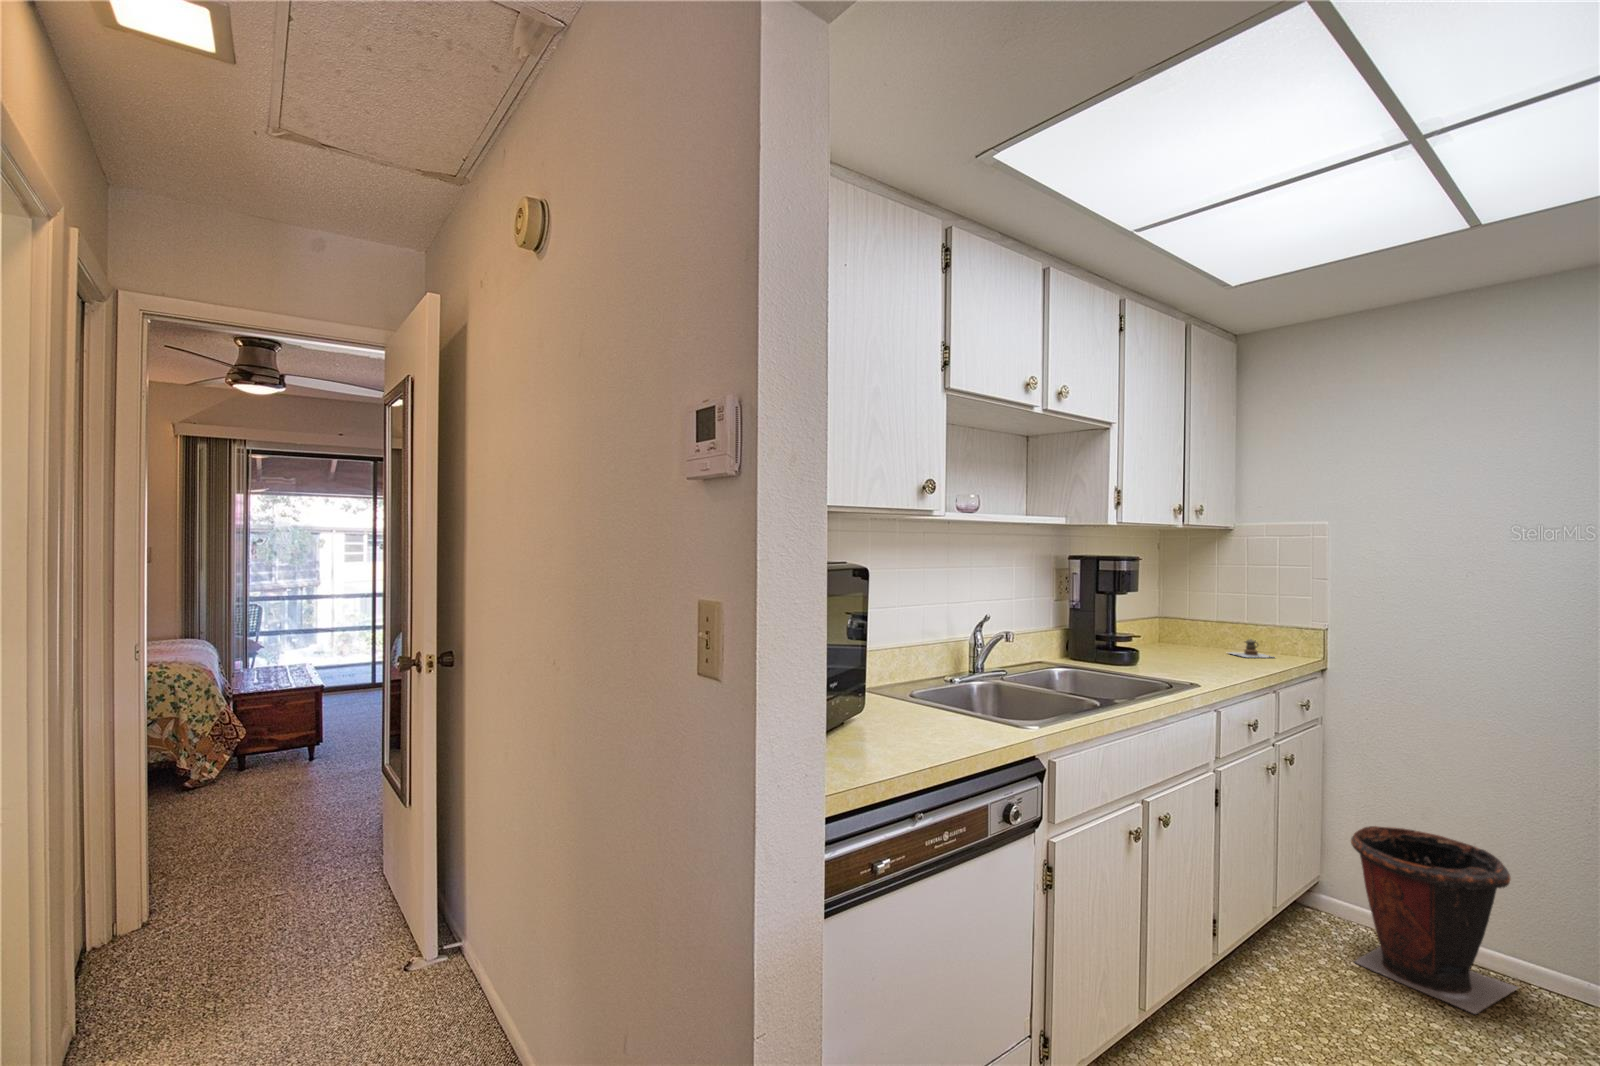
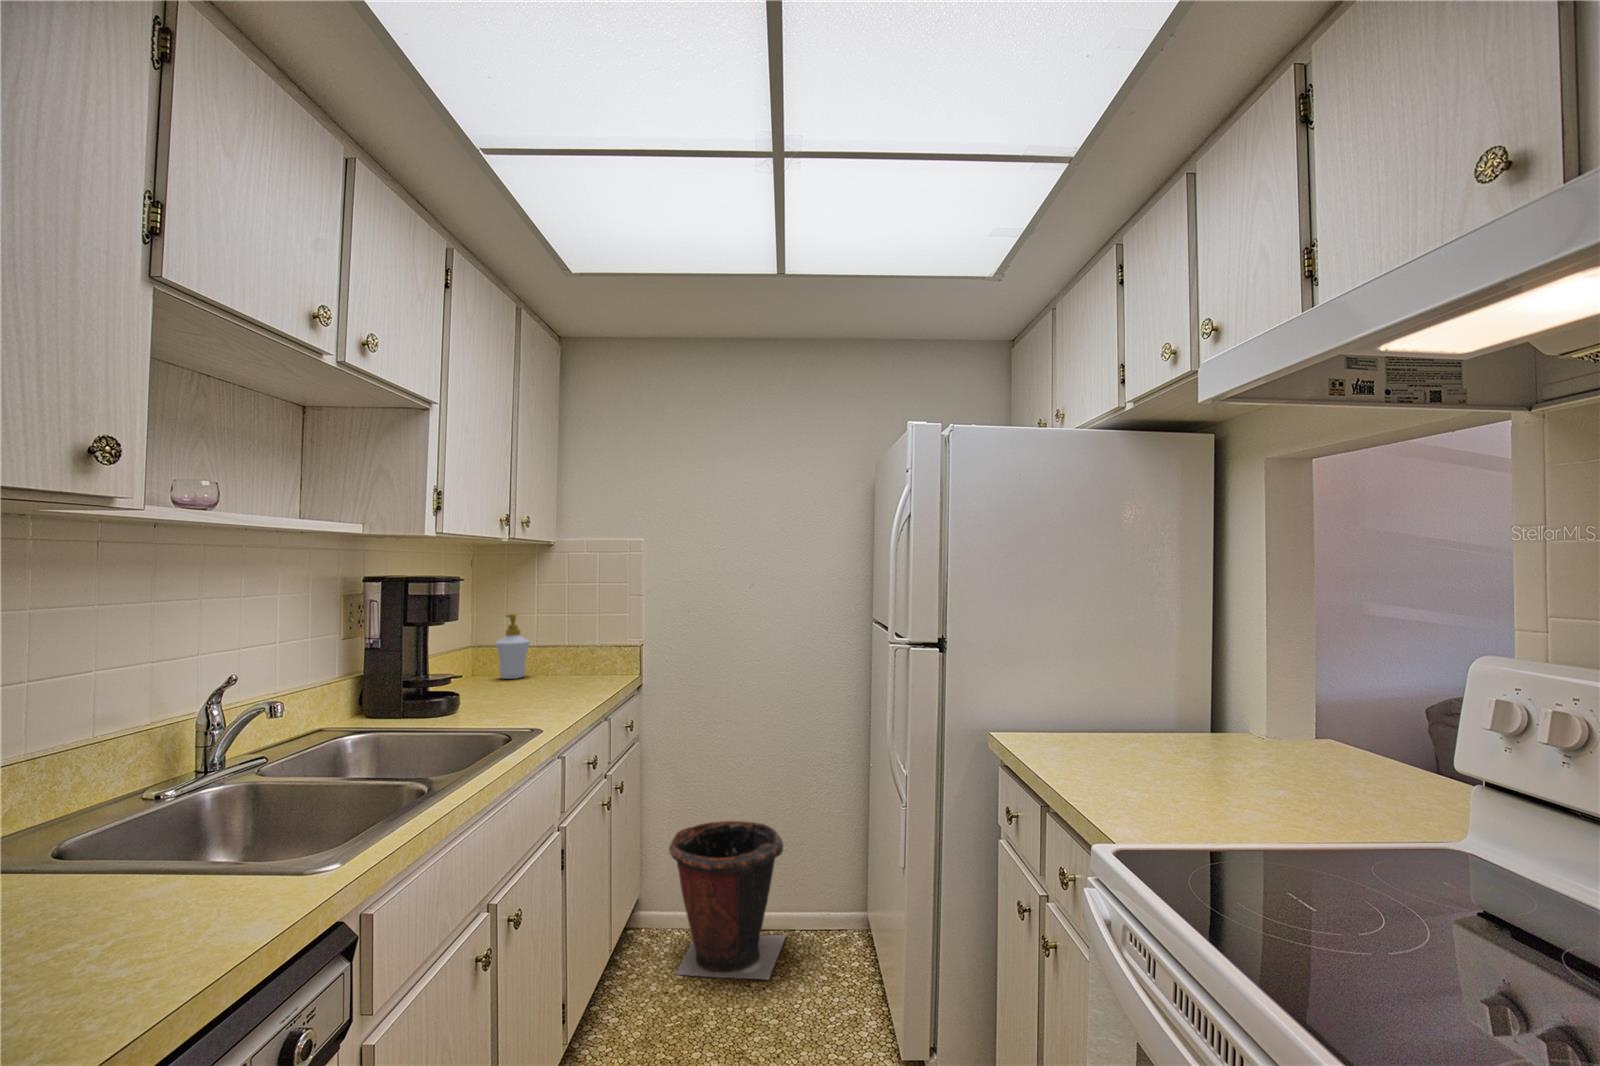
soap bottle: none [1177,590,1210,648] -> present [496,614,530,679]
teapot: present [1230,639,1270,658] -> none [550,661,599,682]

